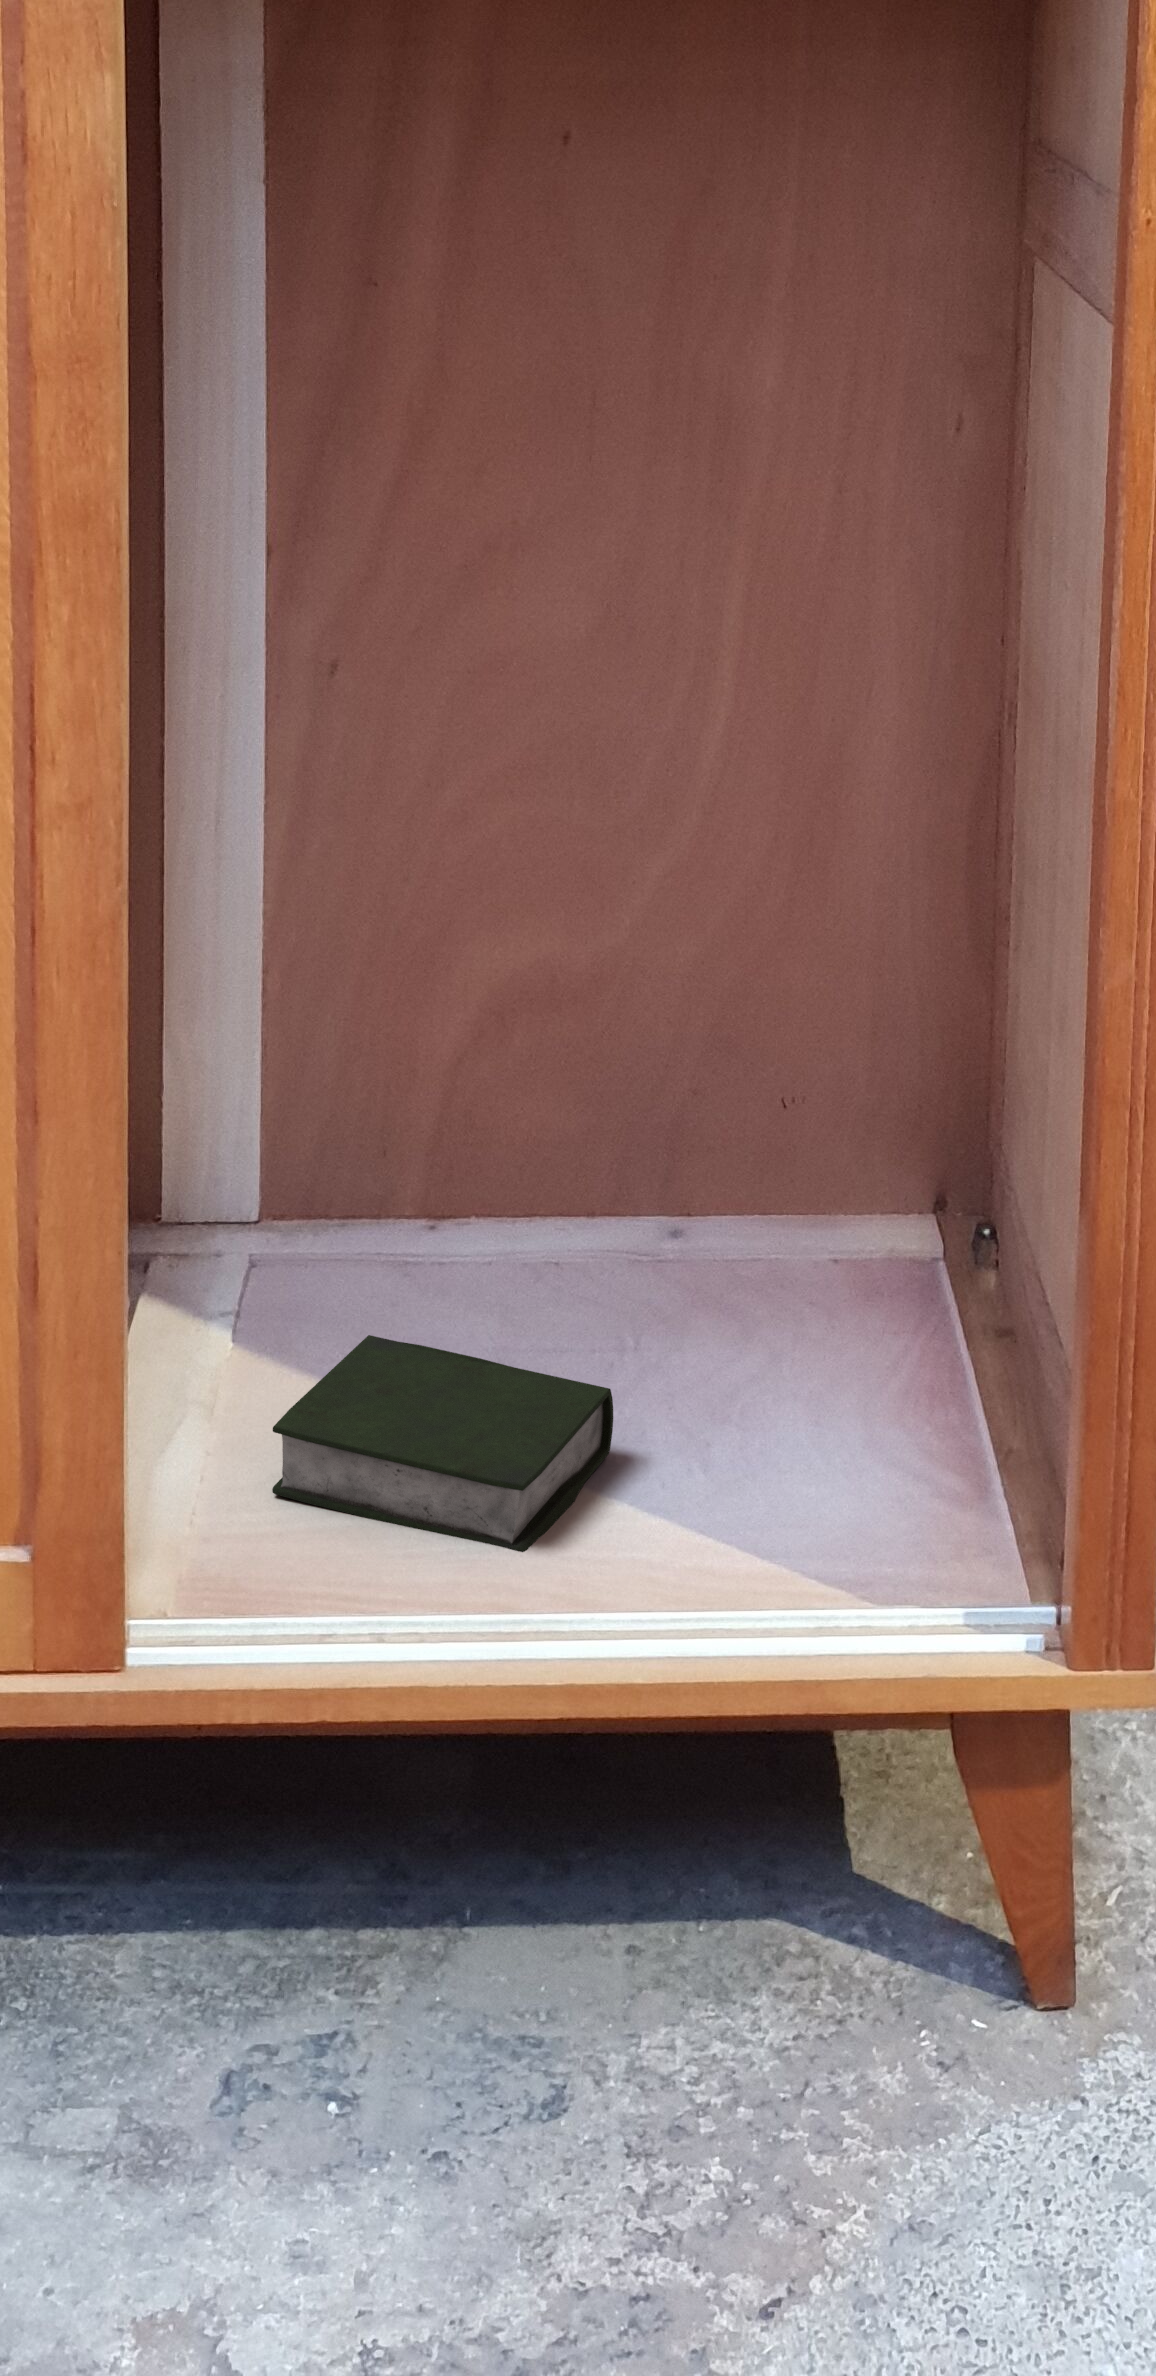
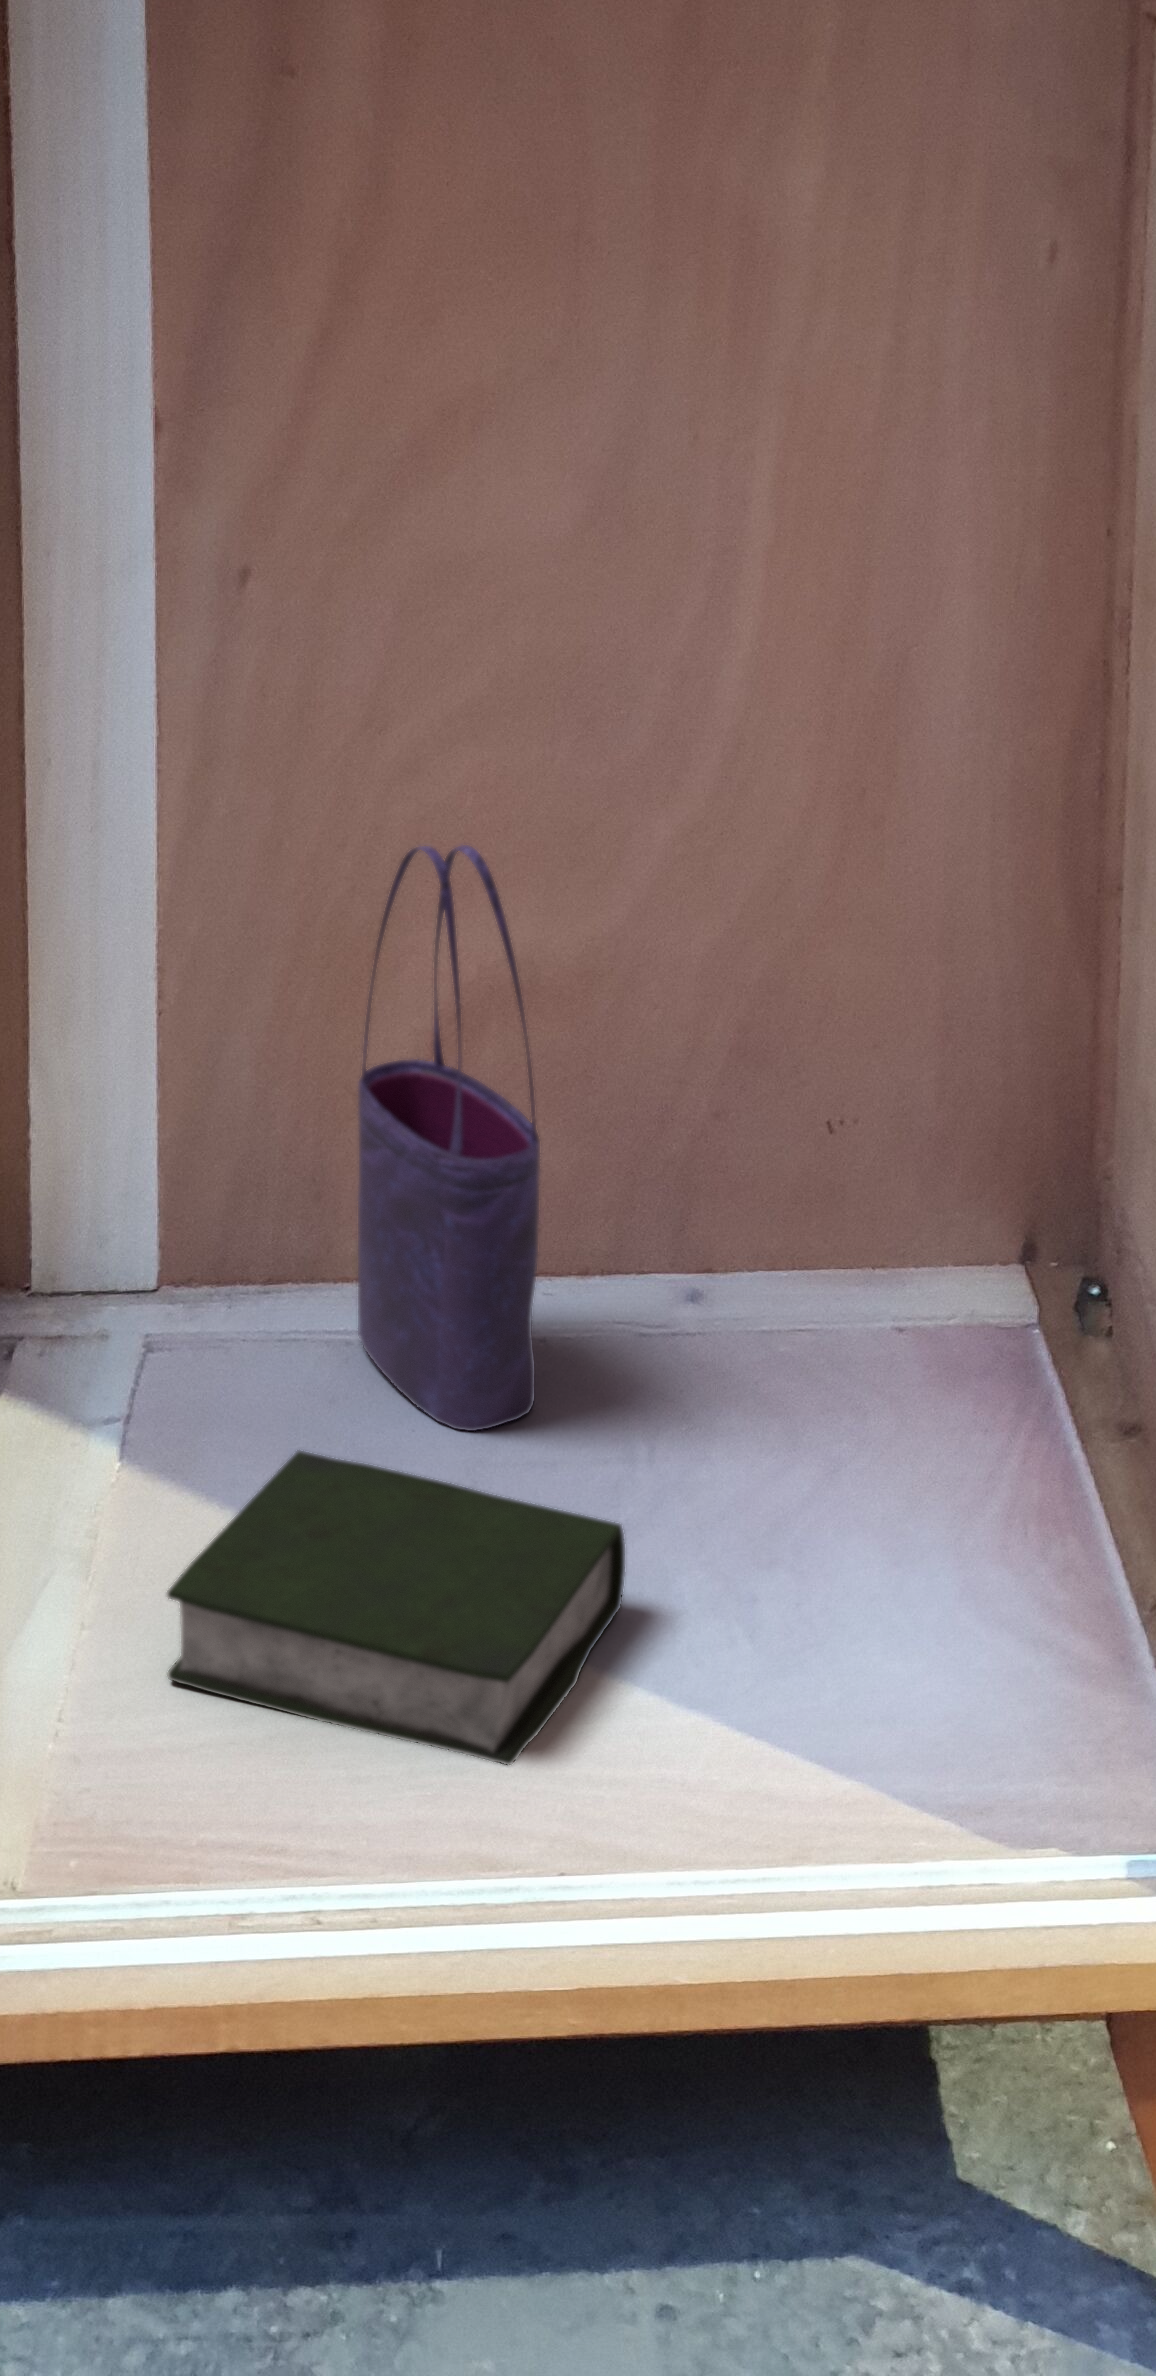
tote bag: none [414,880,555,1333] -> present [358,845,540,1431]

